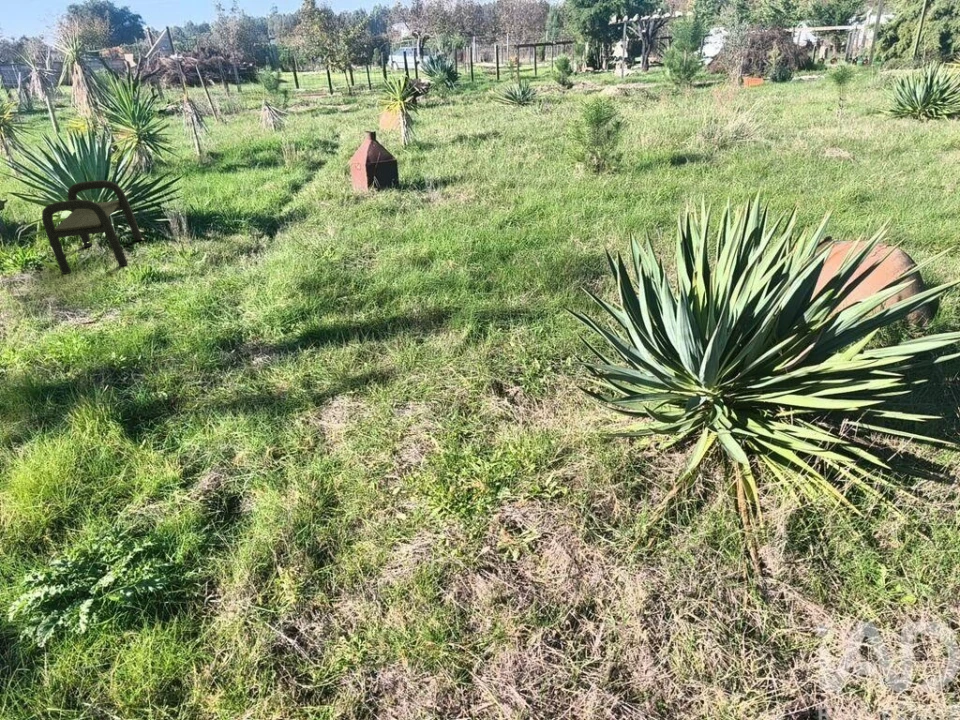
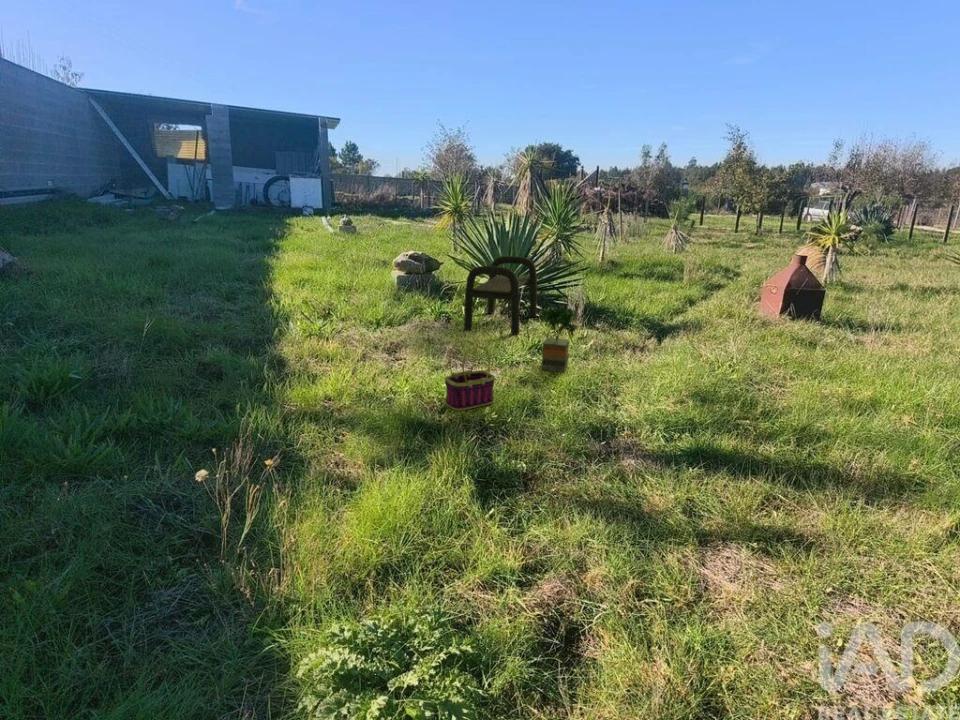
potted tree: none [137,233,187,298] -> present [540,307,579,372]
basket: none [50,297,118,366] -> present [445,340,495,411]

